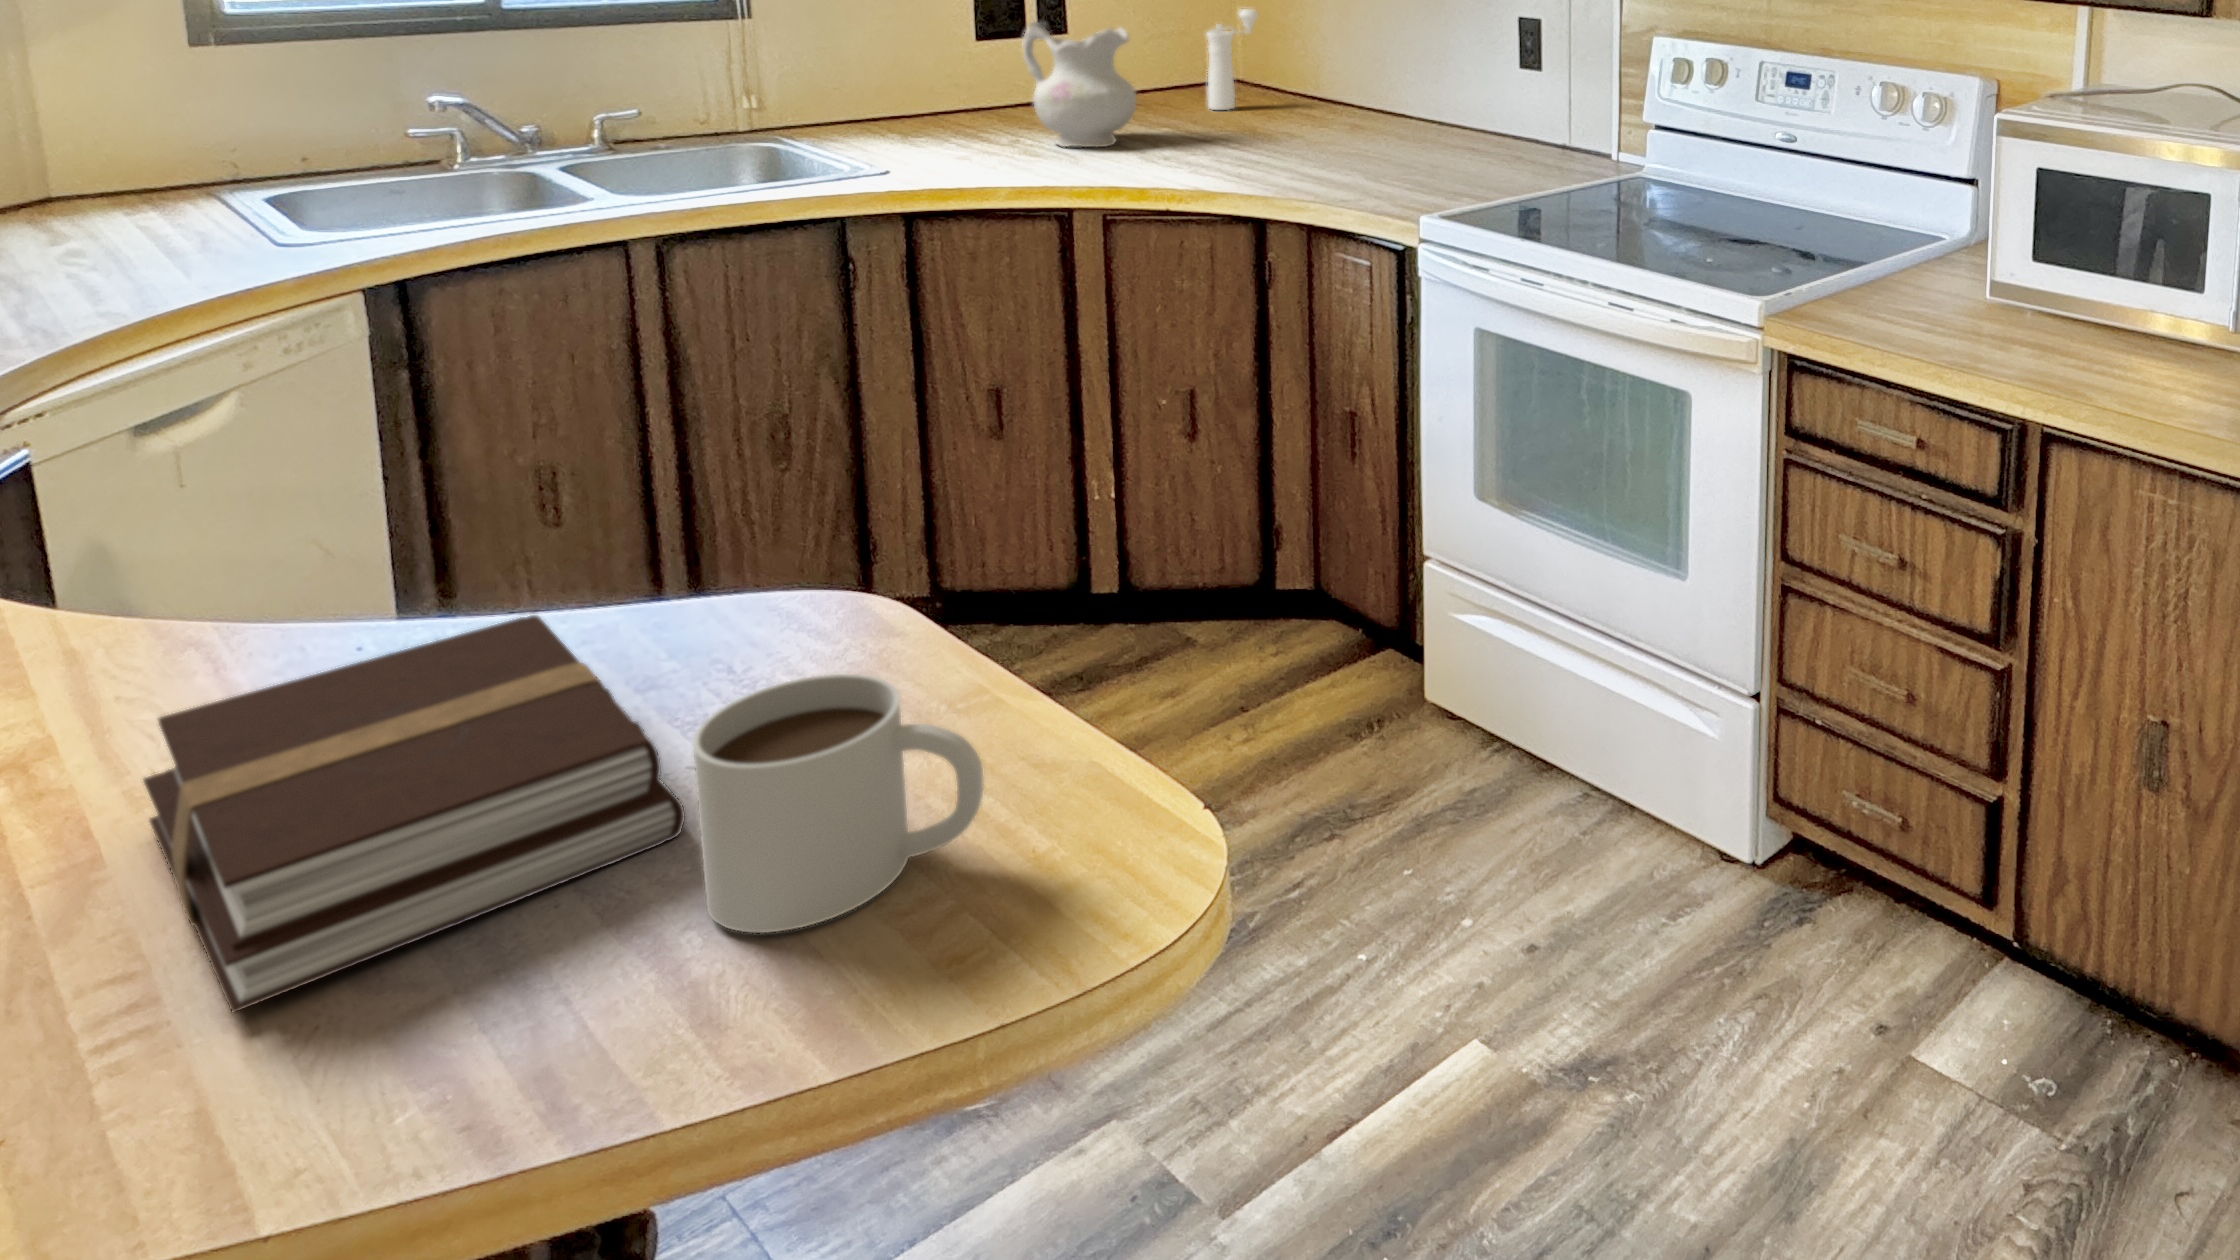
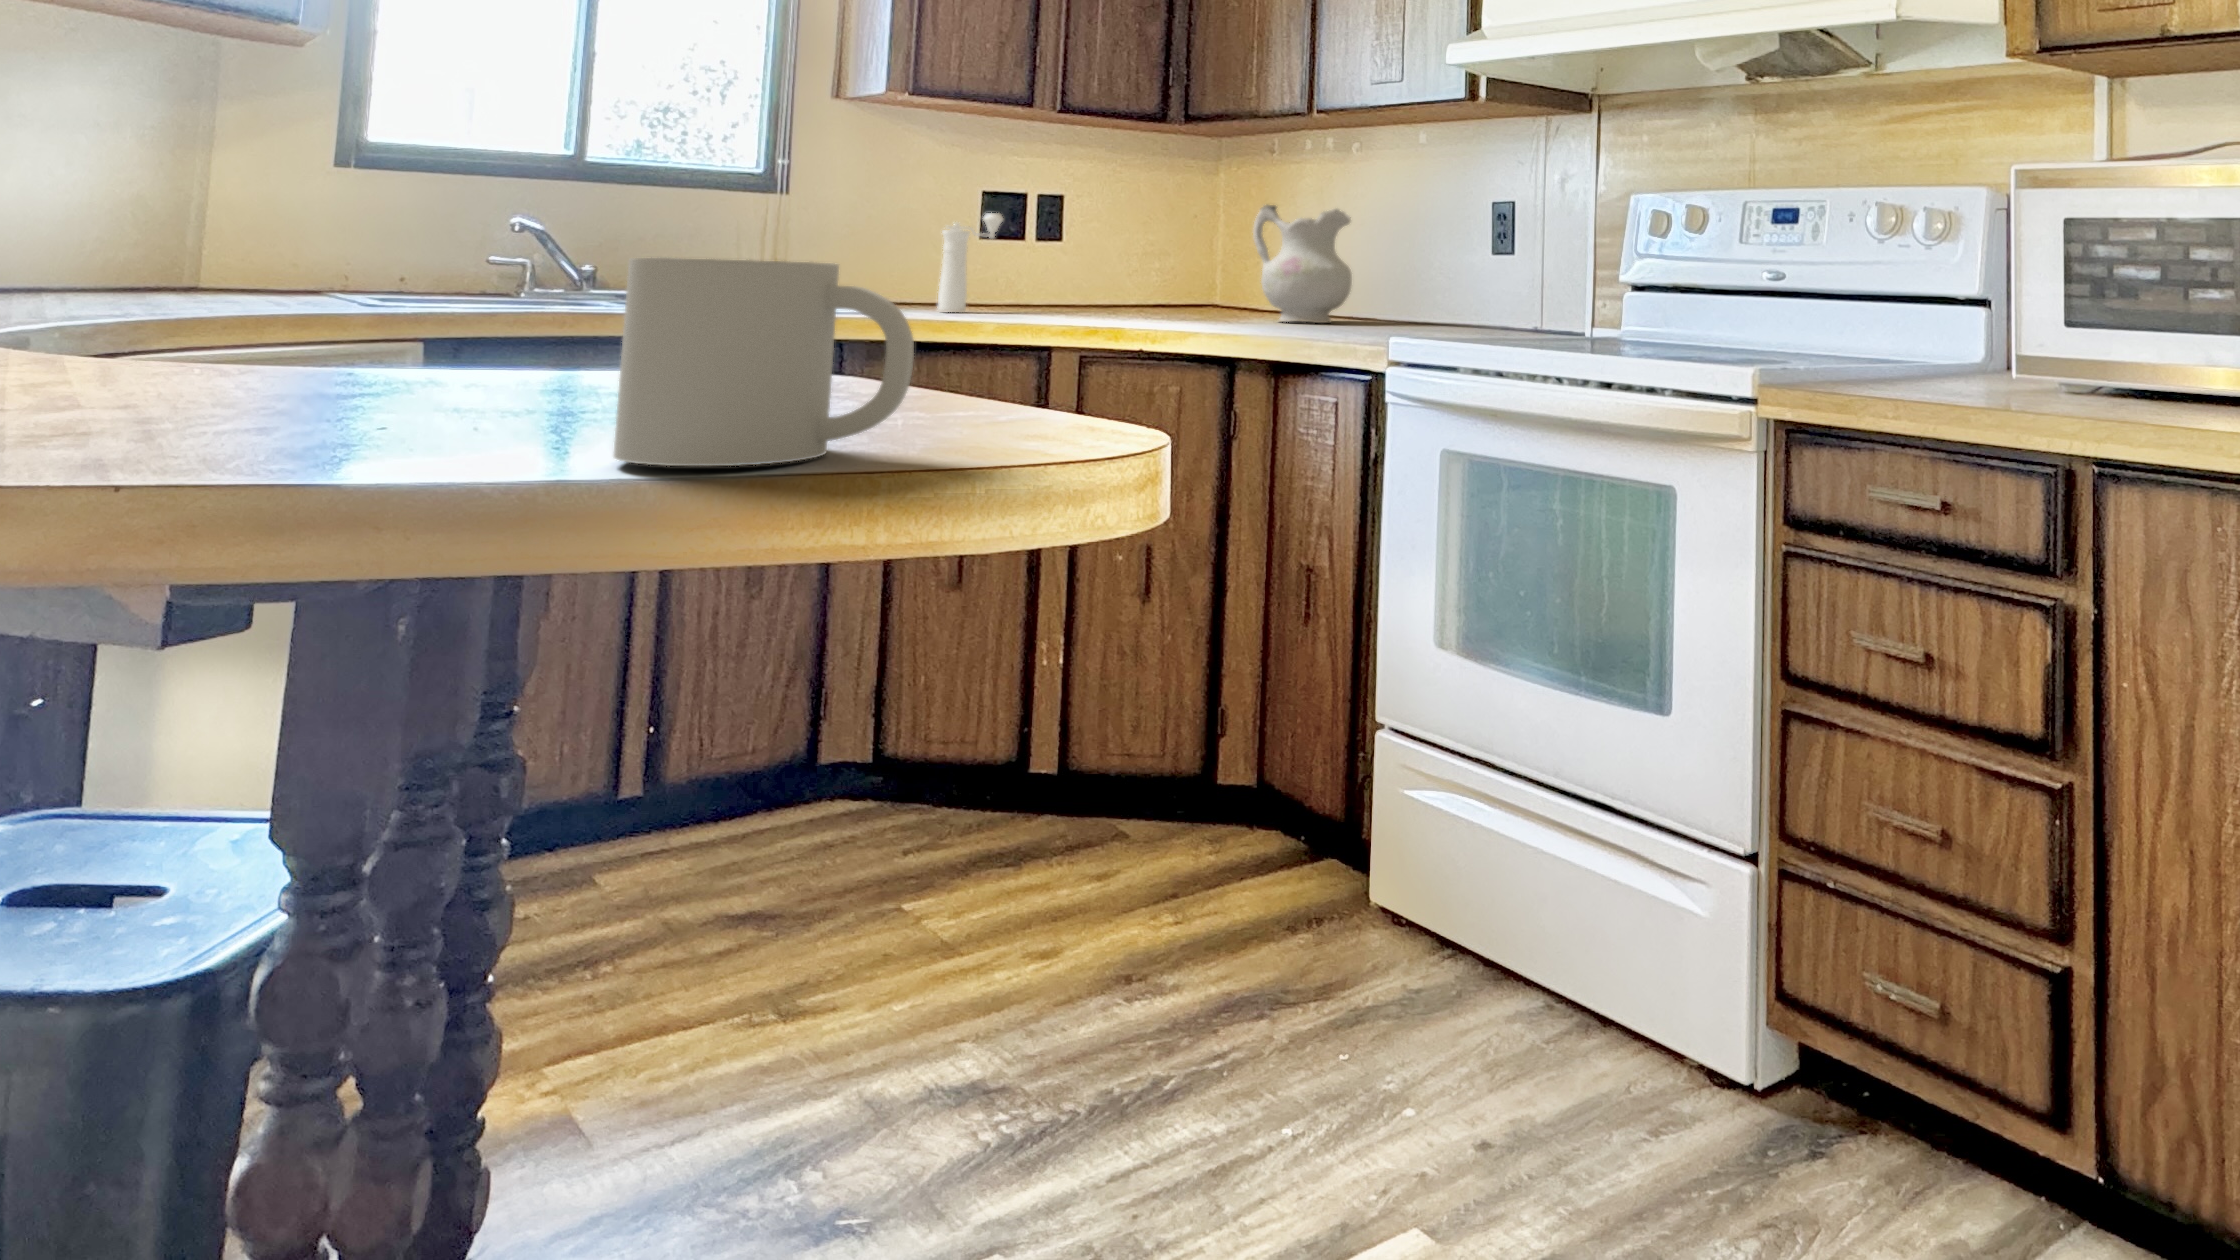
pepper mill: present [1207,9,1258,110] -> present [938,213,1003,312]
ceramic pitcher: present [1022,22,1136,147] -> present [1253,205,1352,323]
book: present [144,615,685,1012] -> none [123,302,610,464]

